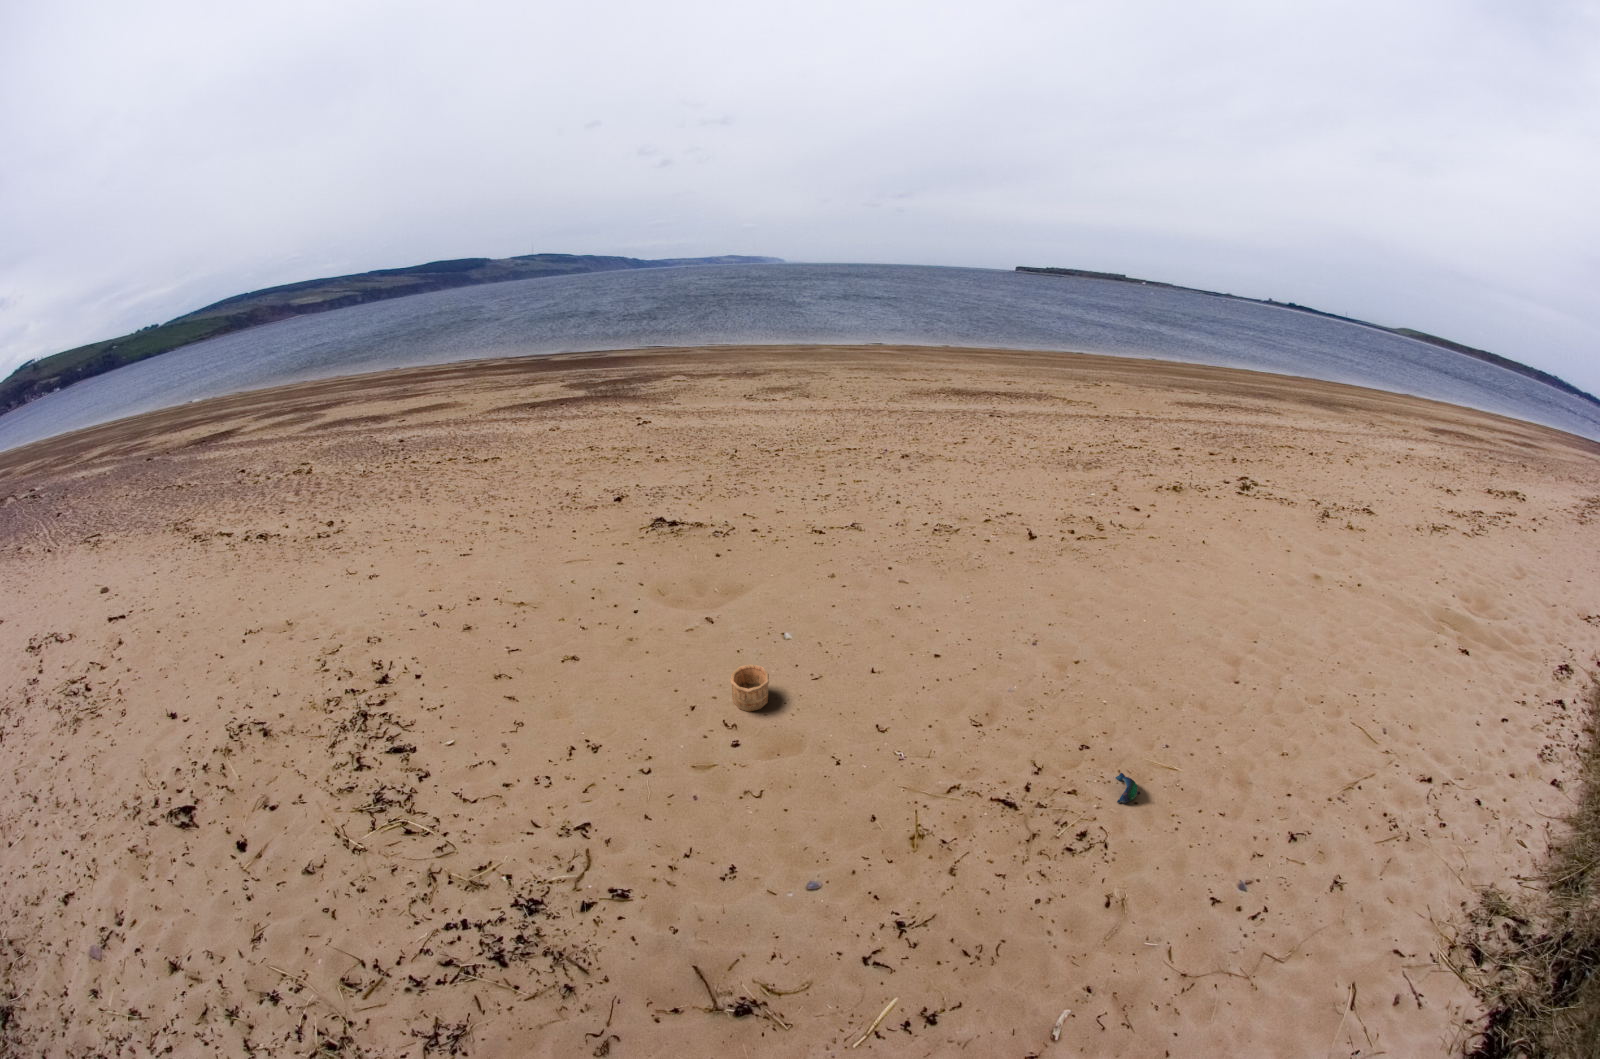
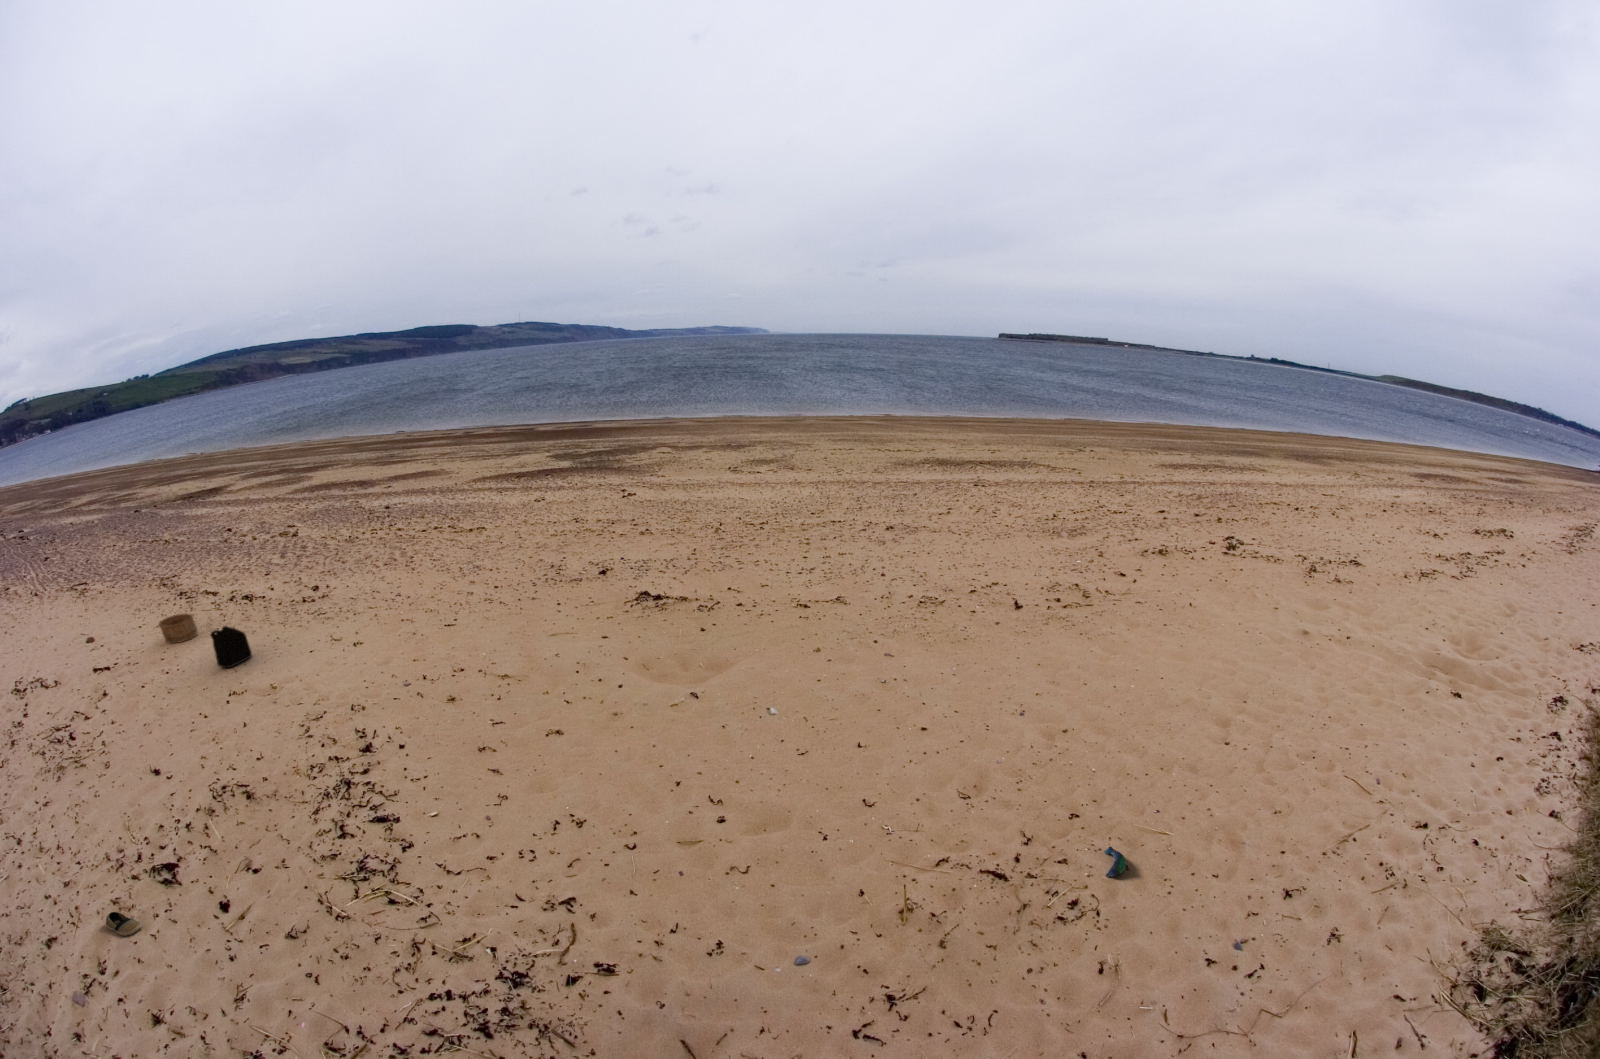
backpack: none [225,562,269,603] -> present [211,626,252,668]
wooden bucket: present [730,664,769,712] -> present [159,614,198,643]
shoe: none [133,844,168,866] -> present [106,912,142,936]

